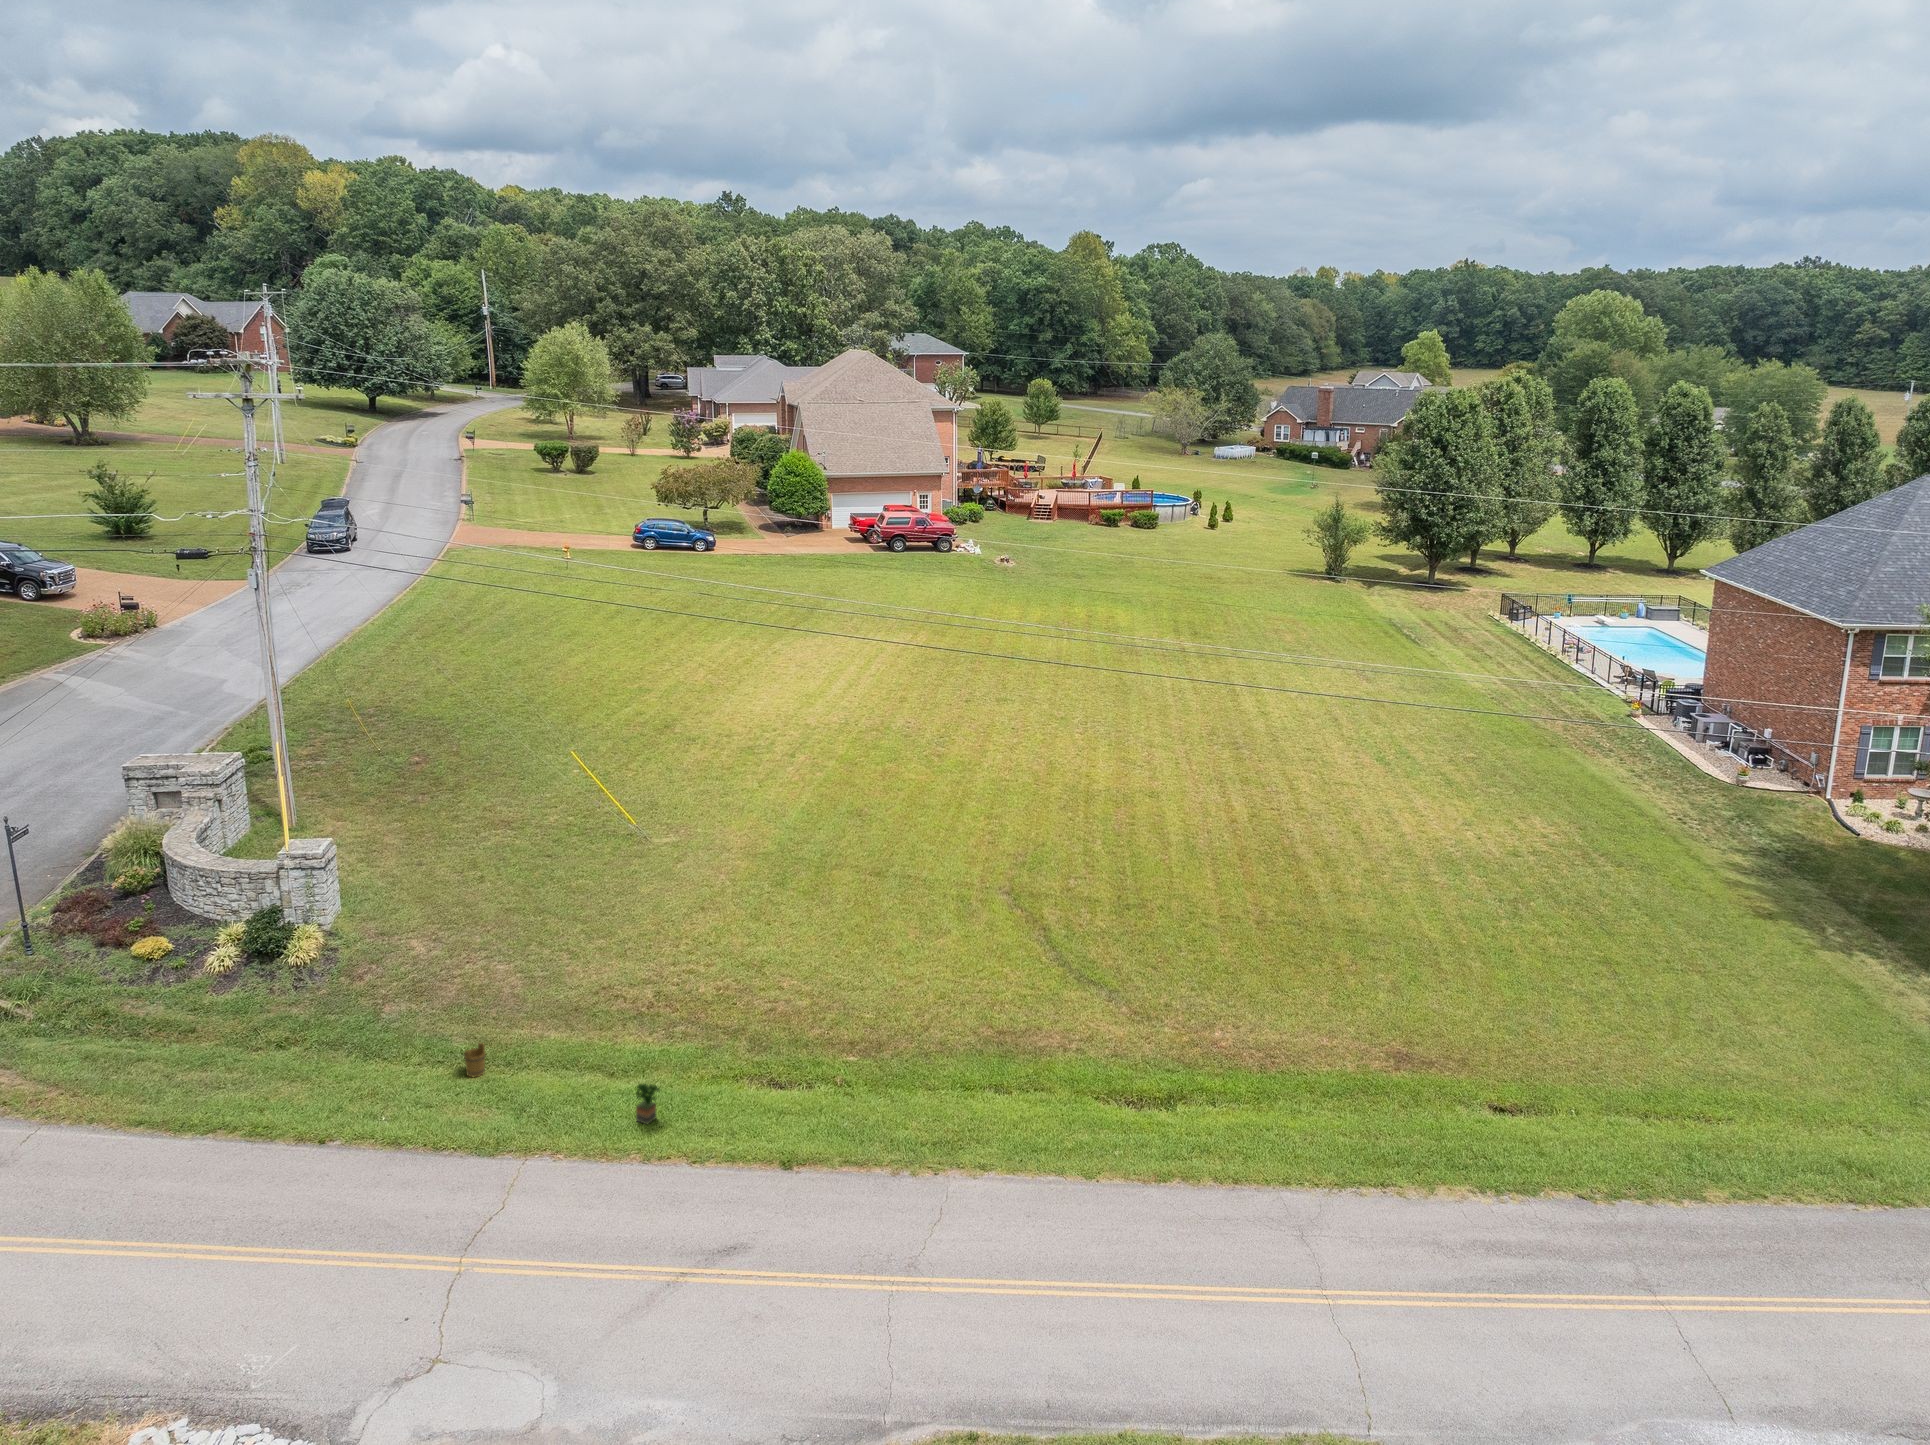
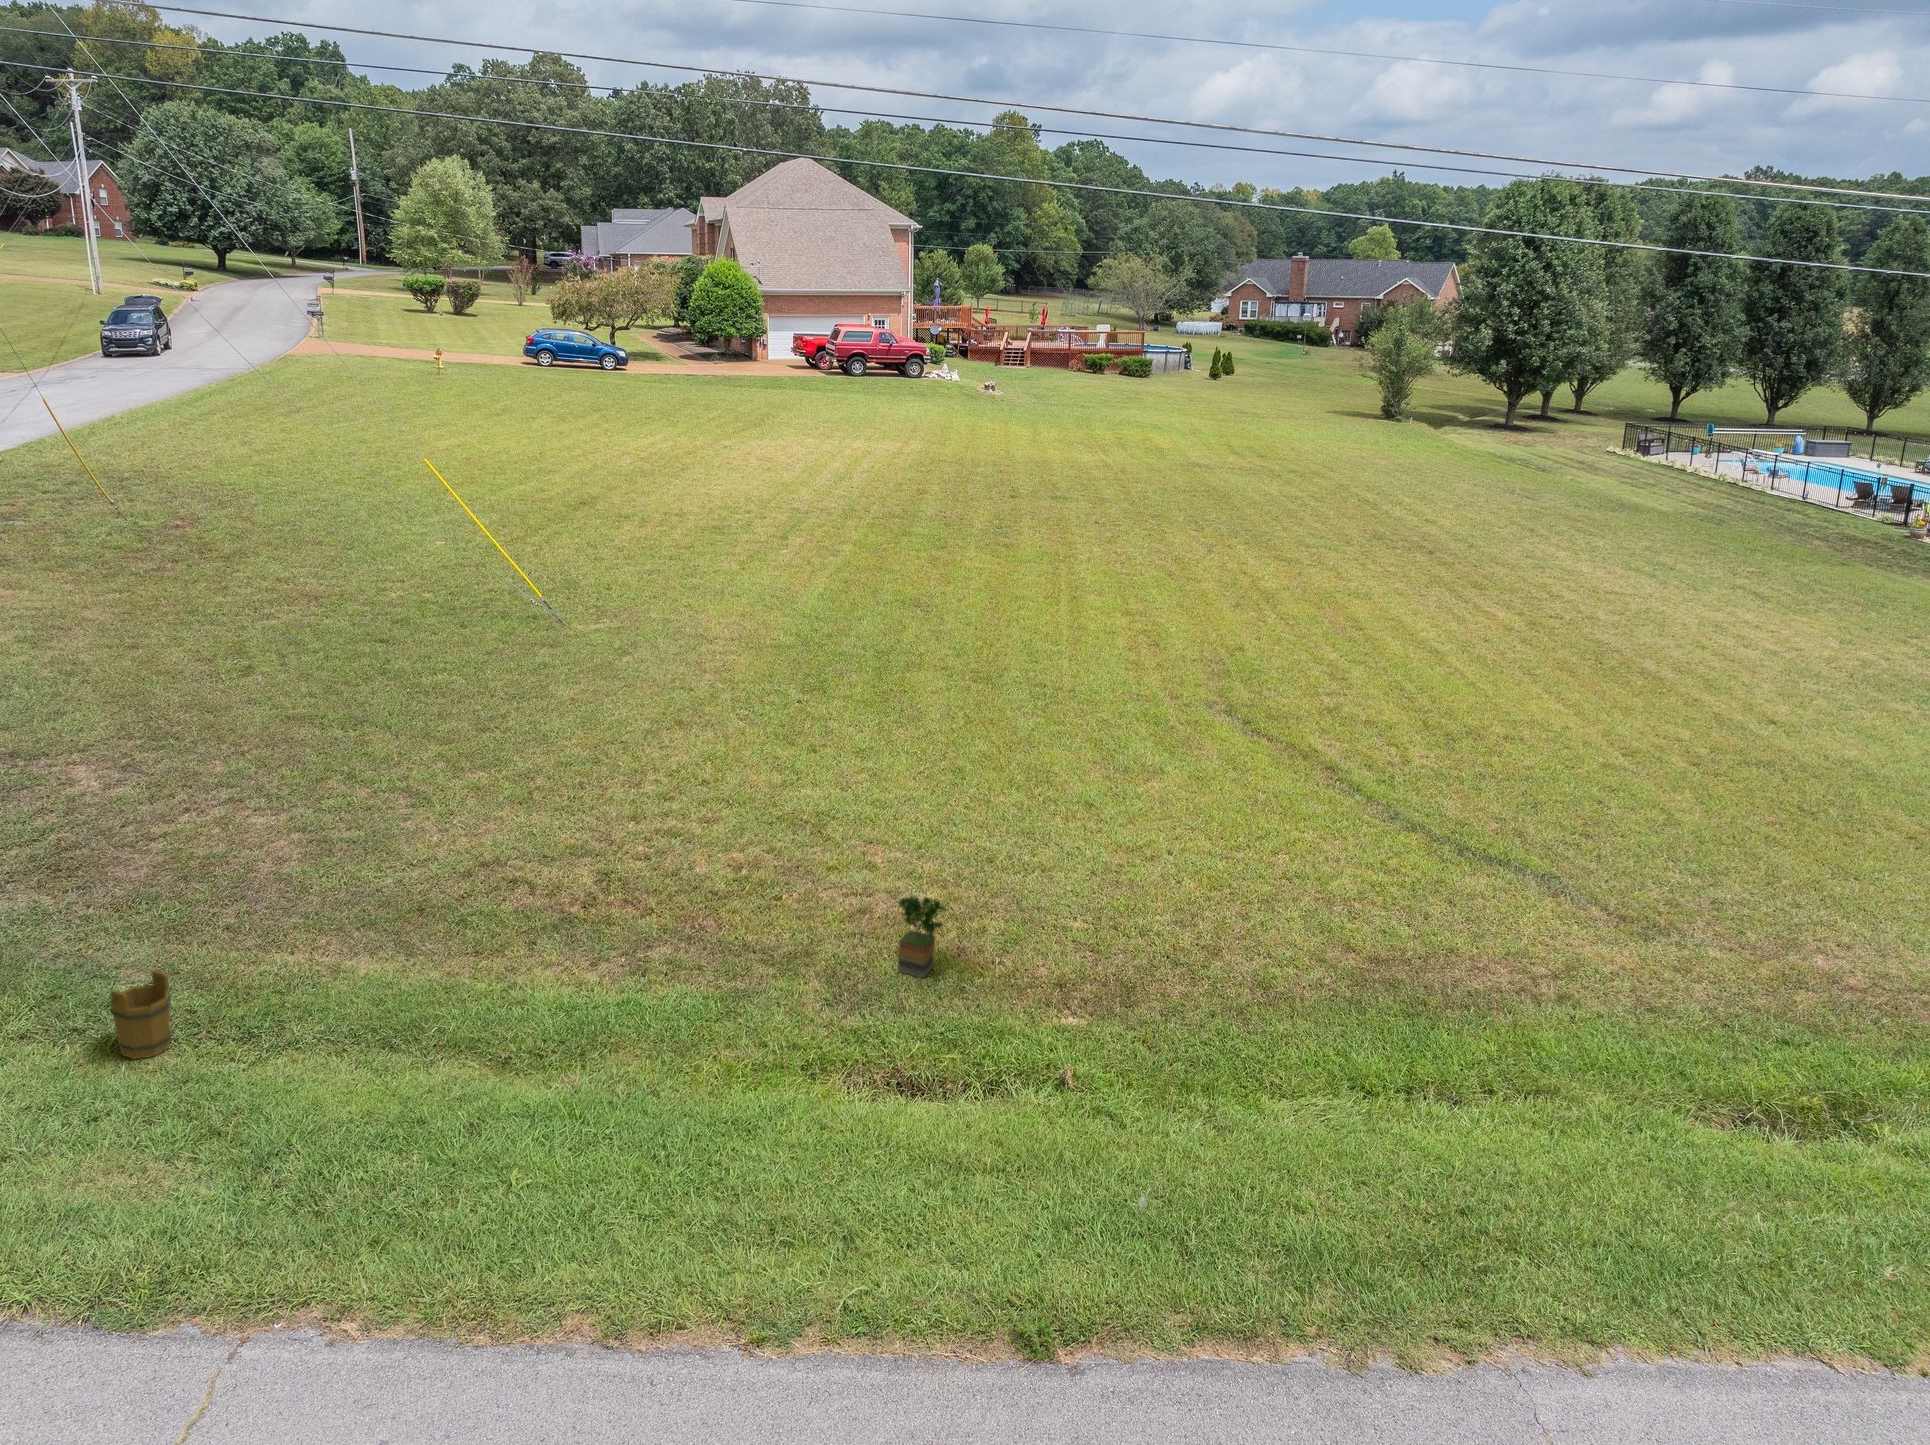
potted tree: present [636,1083,659,1124] -> present [897,896,946,978]

